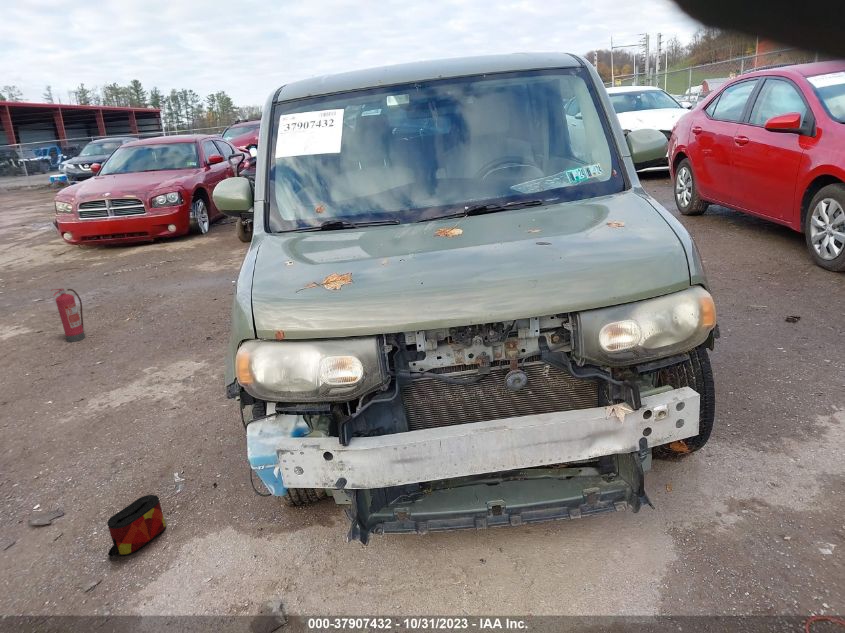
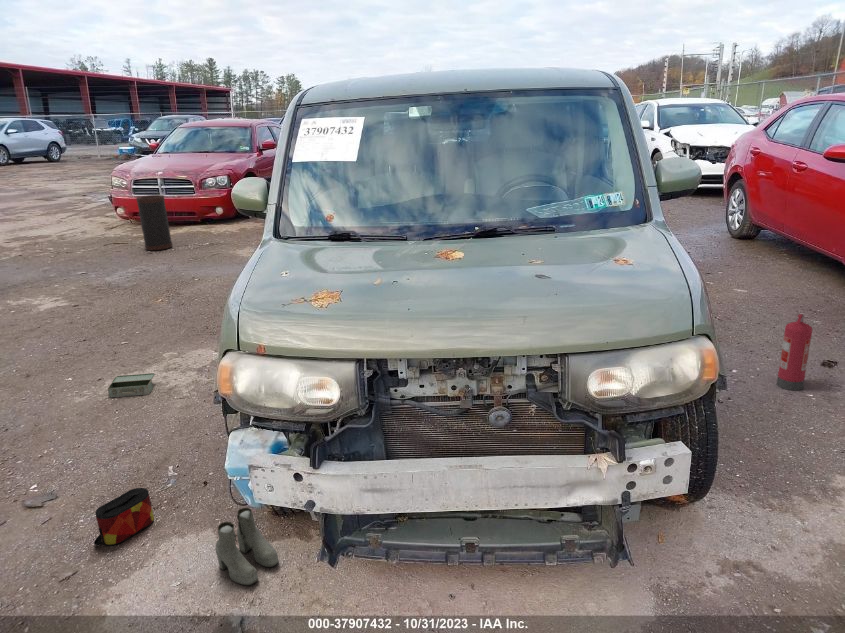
trash can: none [87,215,128,273] -> present [136,195,172,251]
fire extinguisher: present [54,289,85,342] -> present [777,314,812,390]
toolbox: none [91,387,138,416] -> present [108,373,155,398]
boots: none [238,501,303,576] -> present [215,508,279,585]

